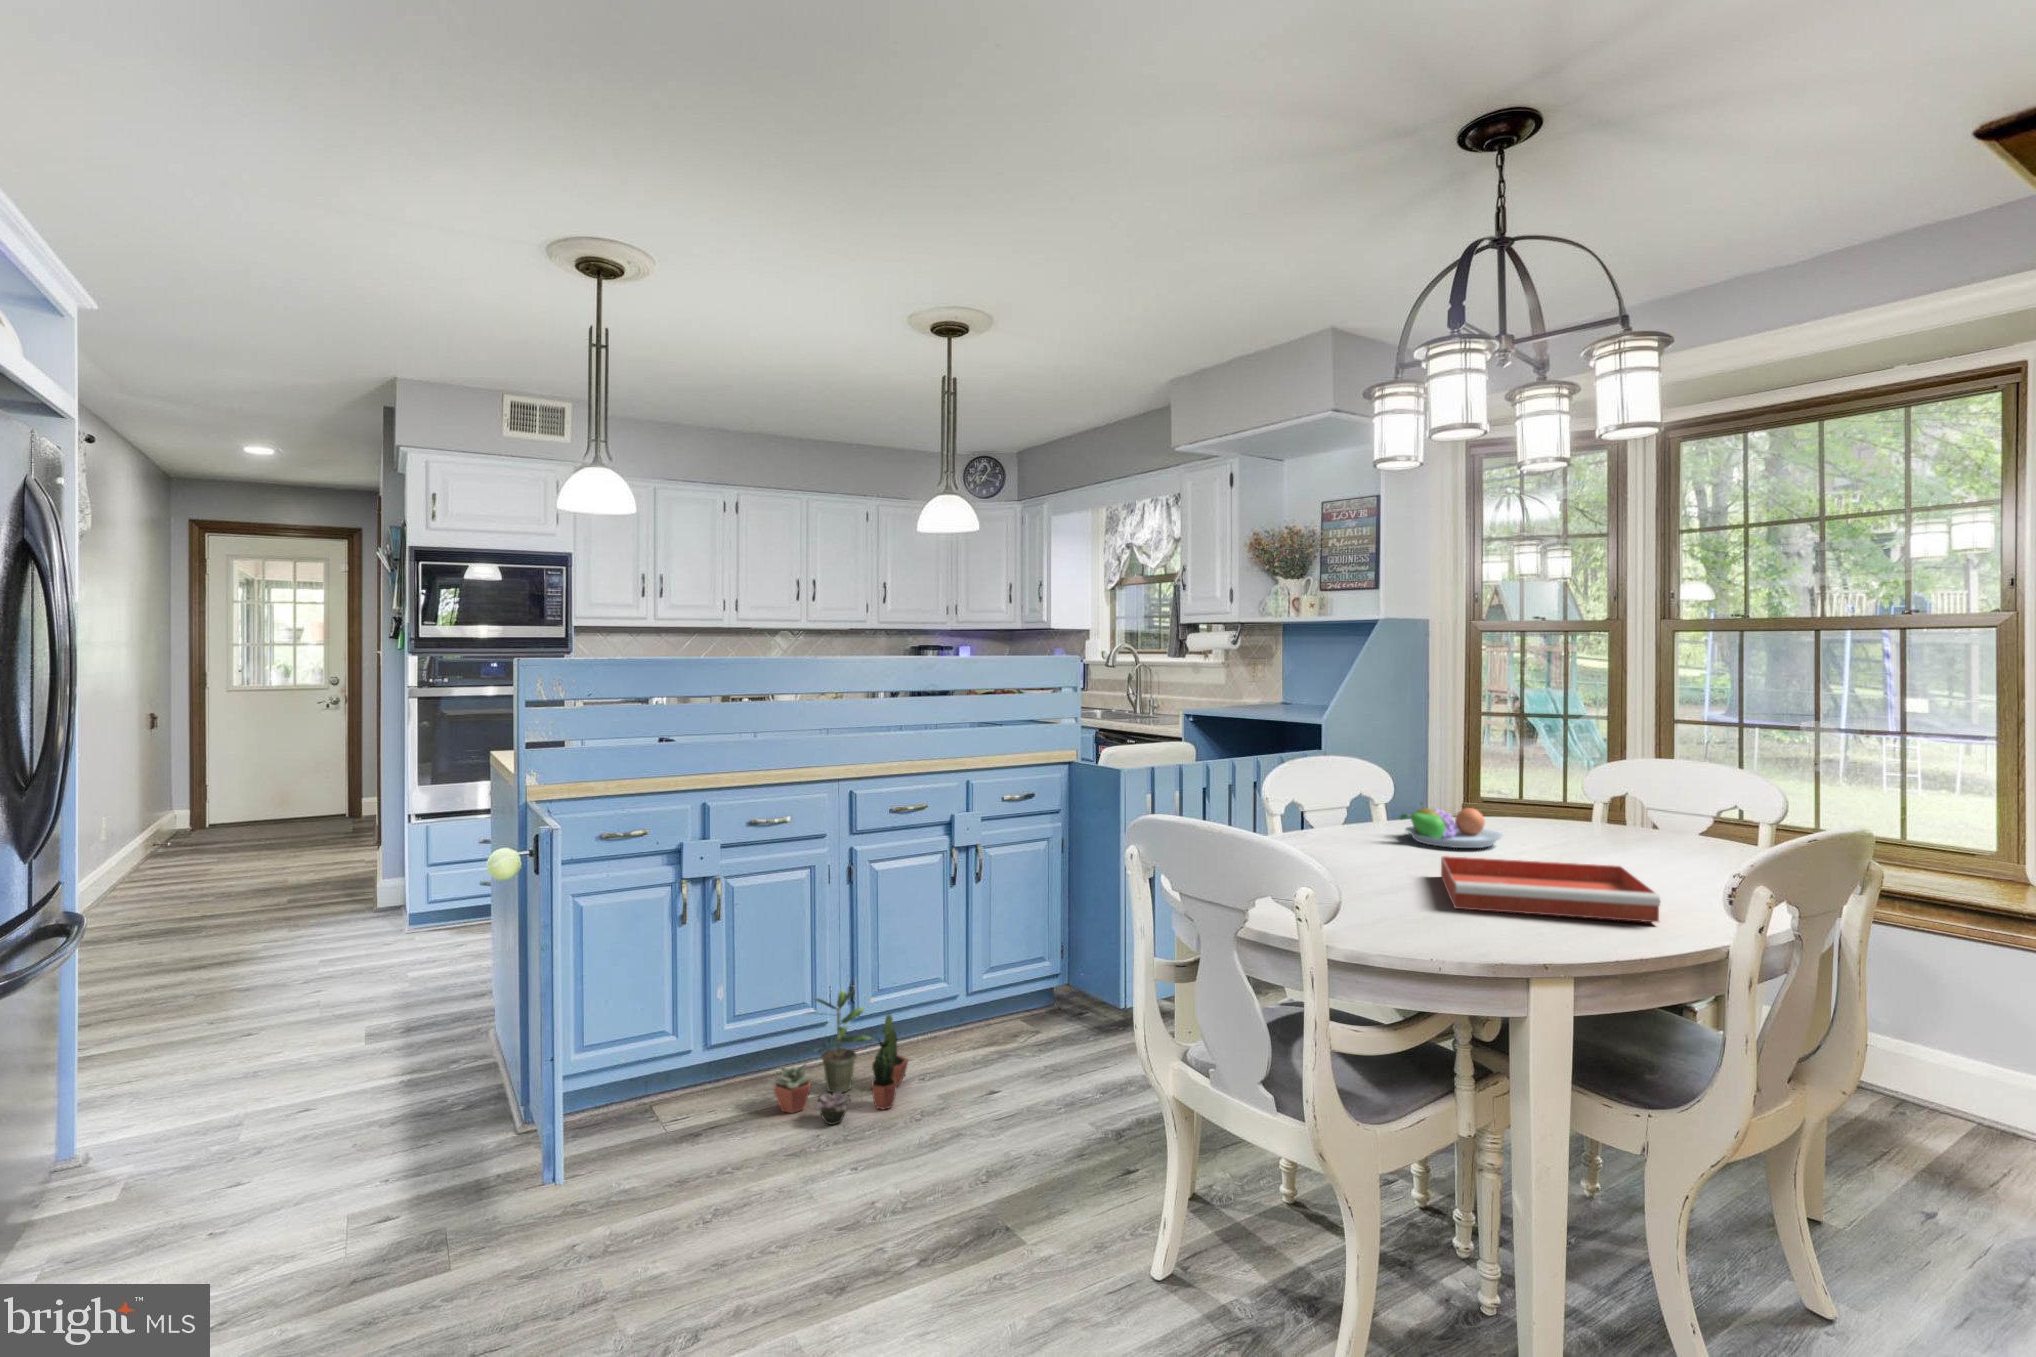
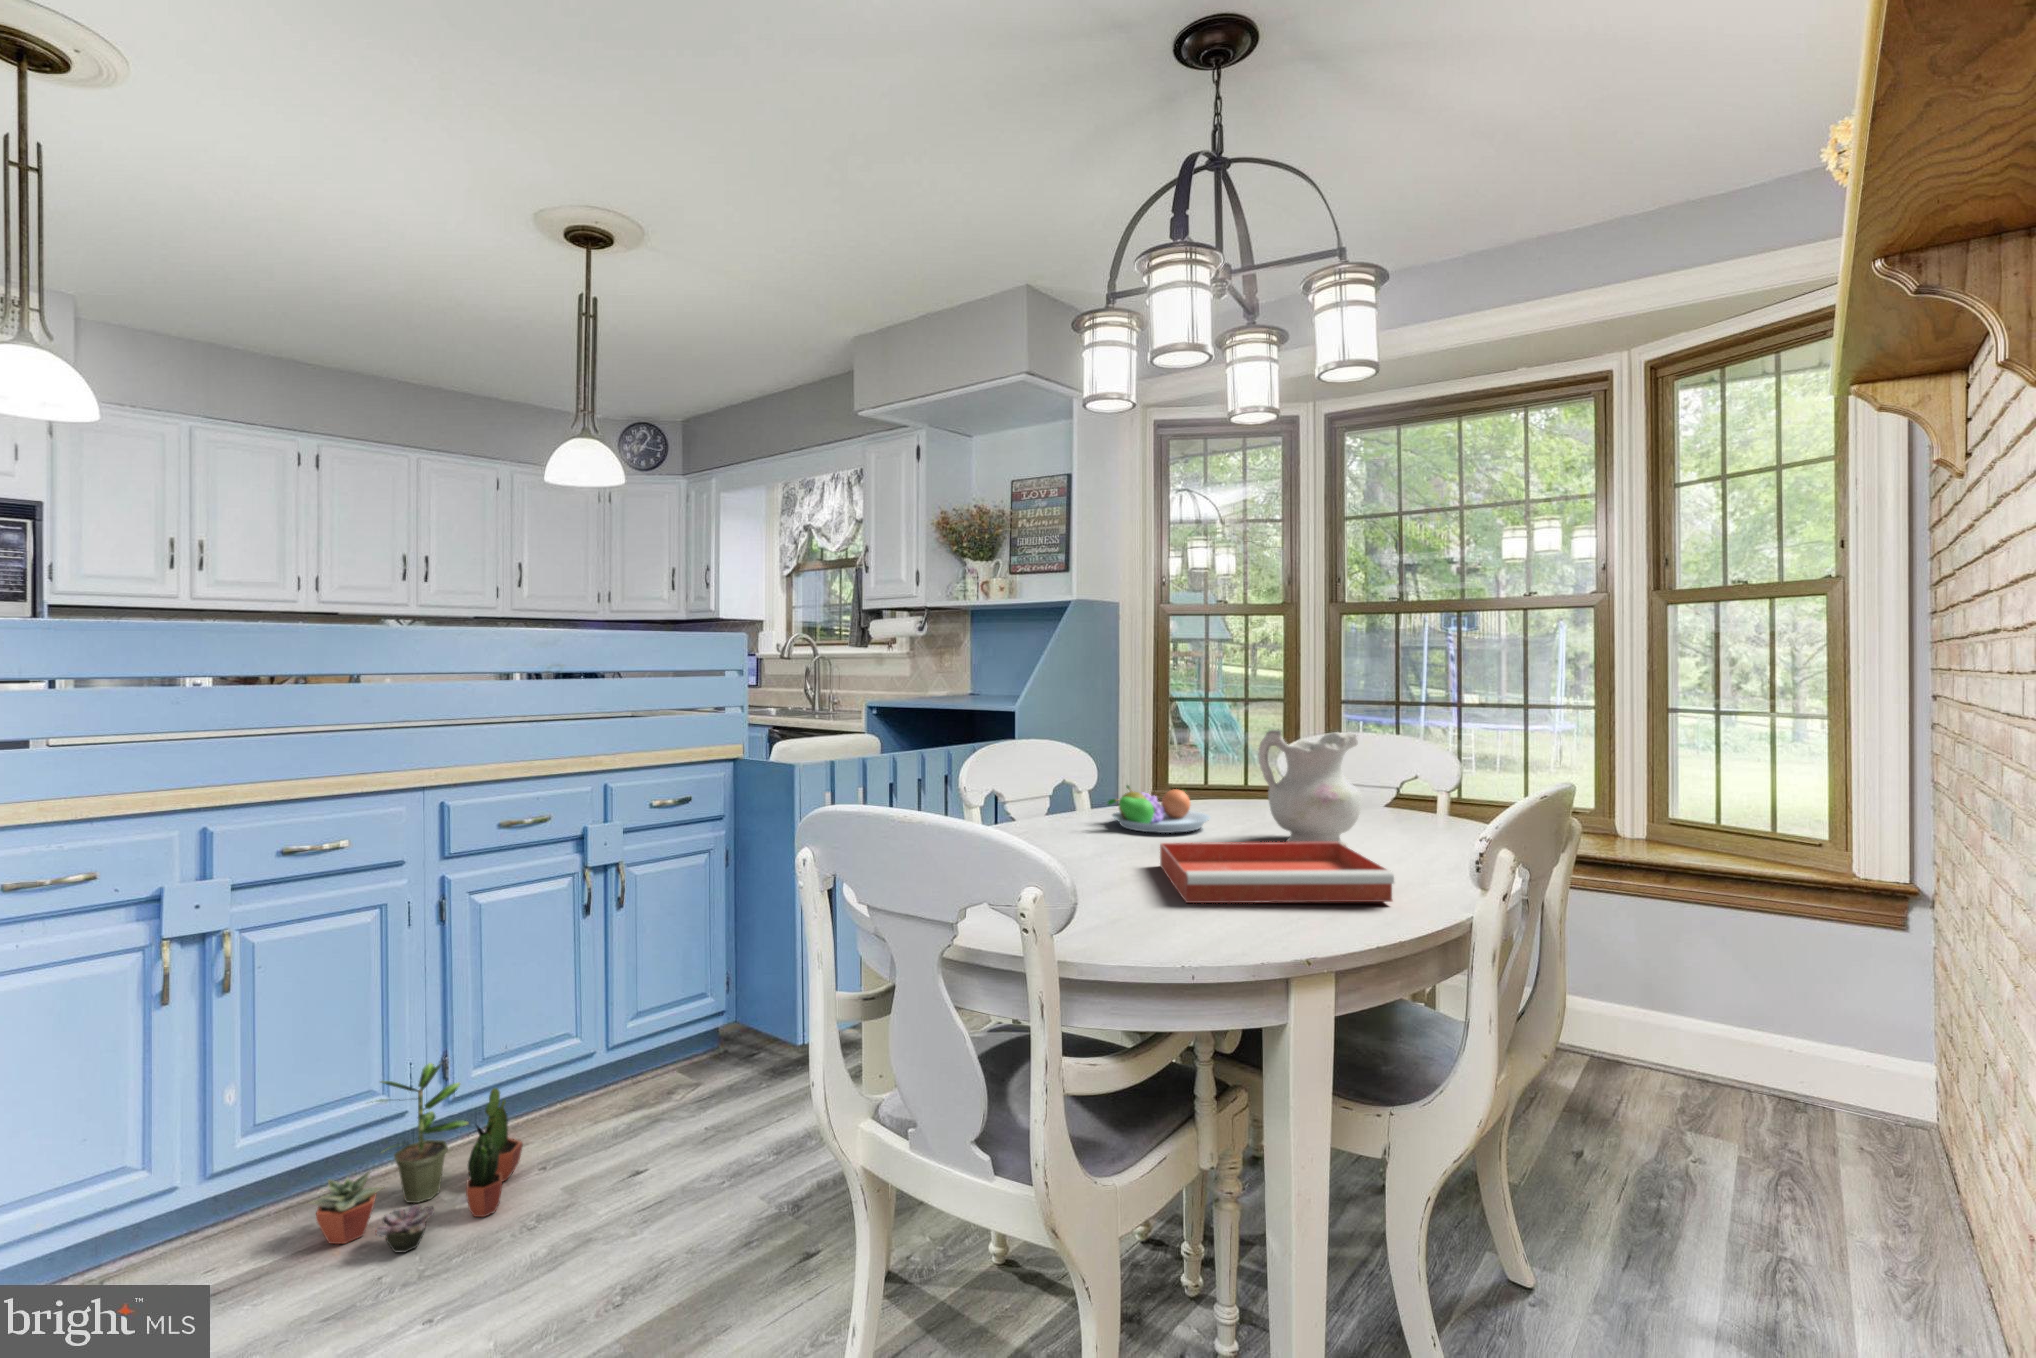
ceramic pitcher: none [1548,756,1657,871] -> present [1259,730,1362,845]

